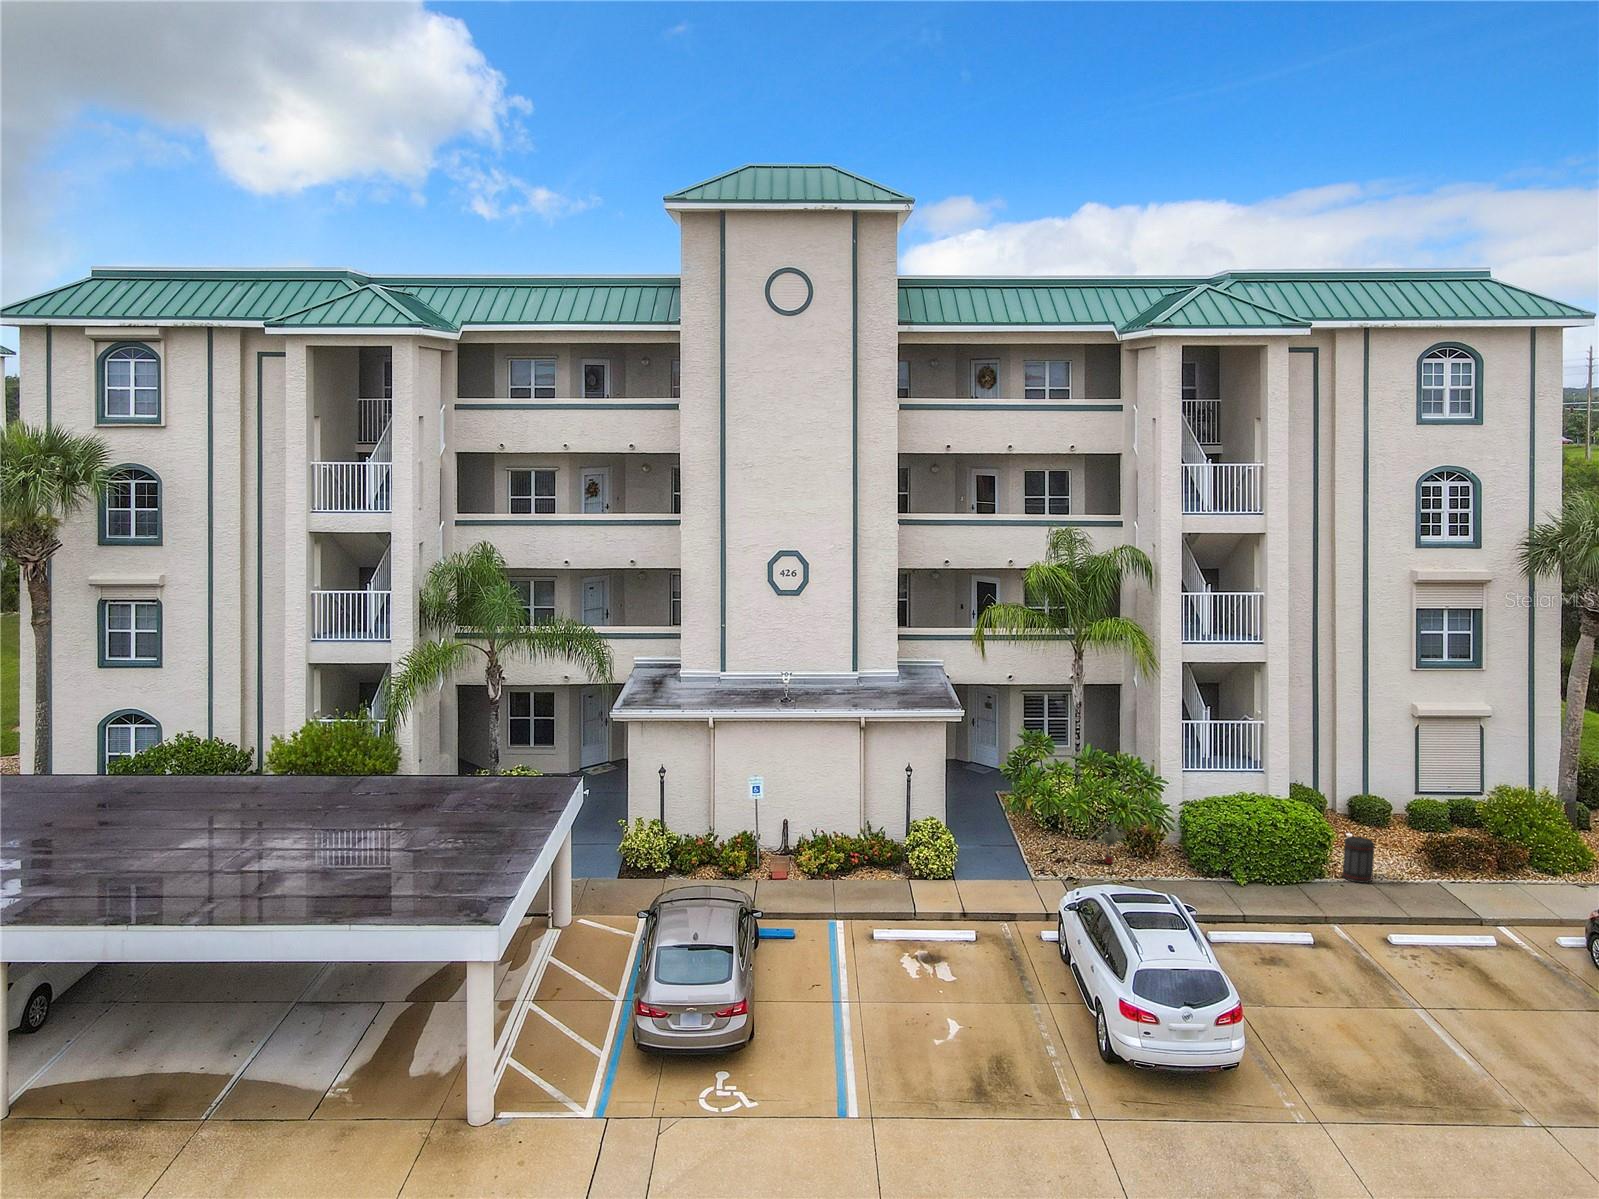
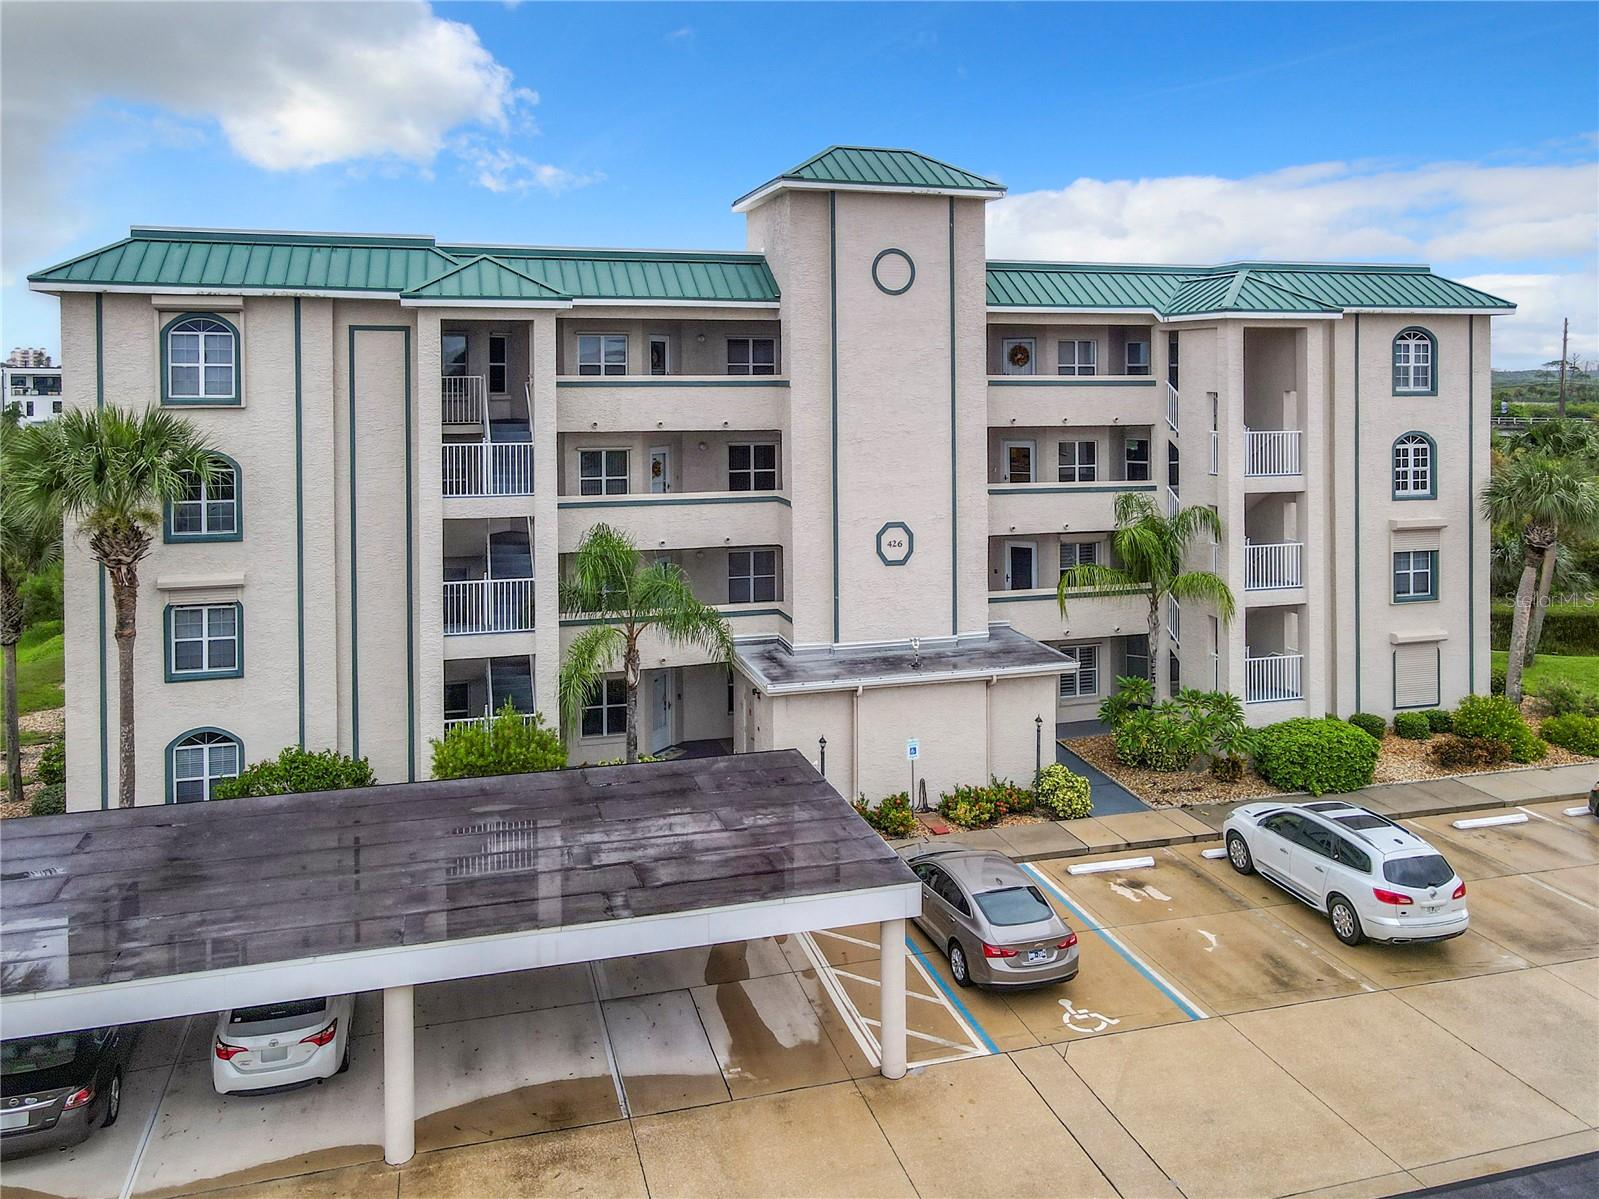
trash can: present [1342,836,1375,883] -> none [1377,747,1405,785]

